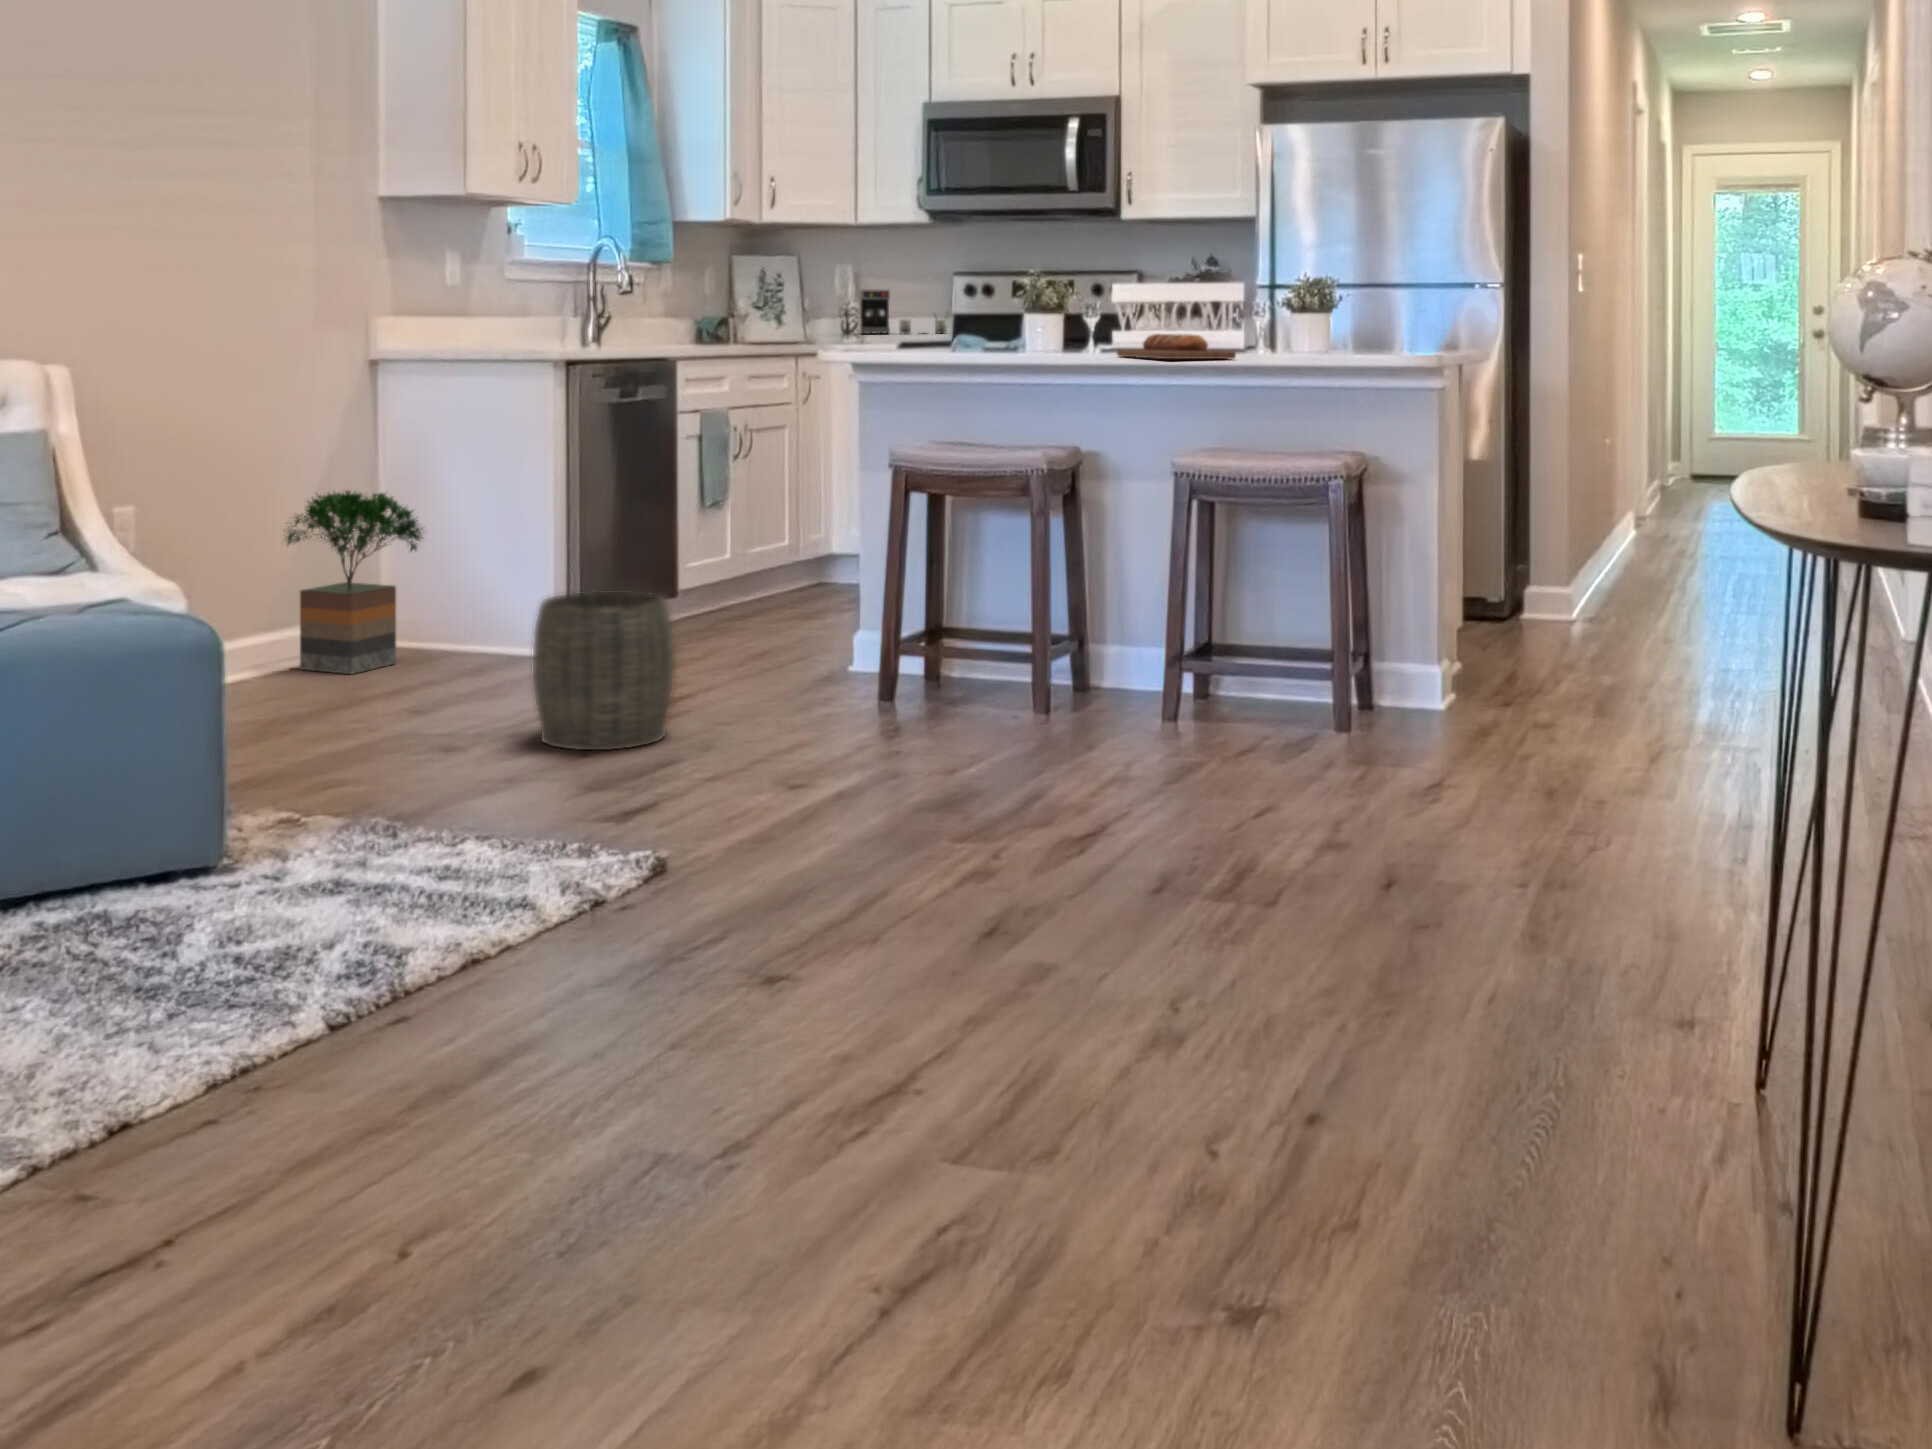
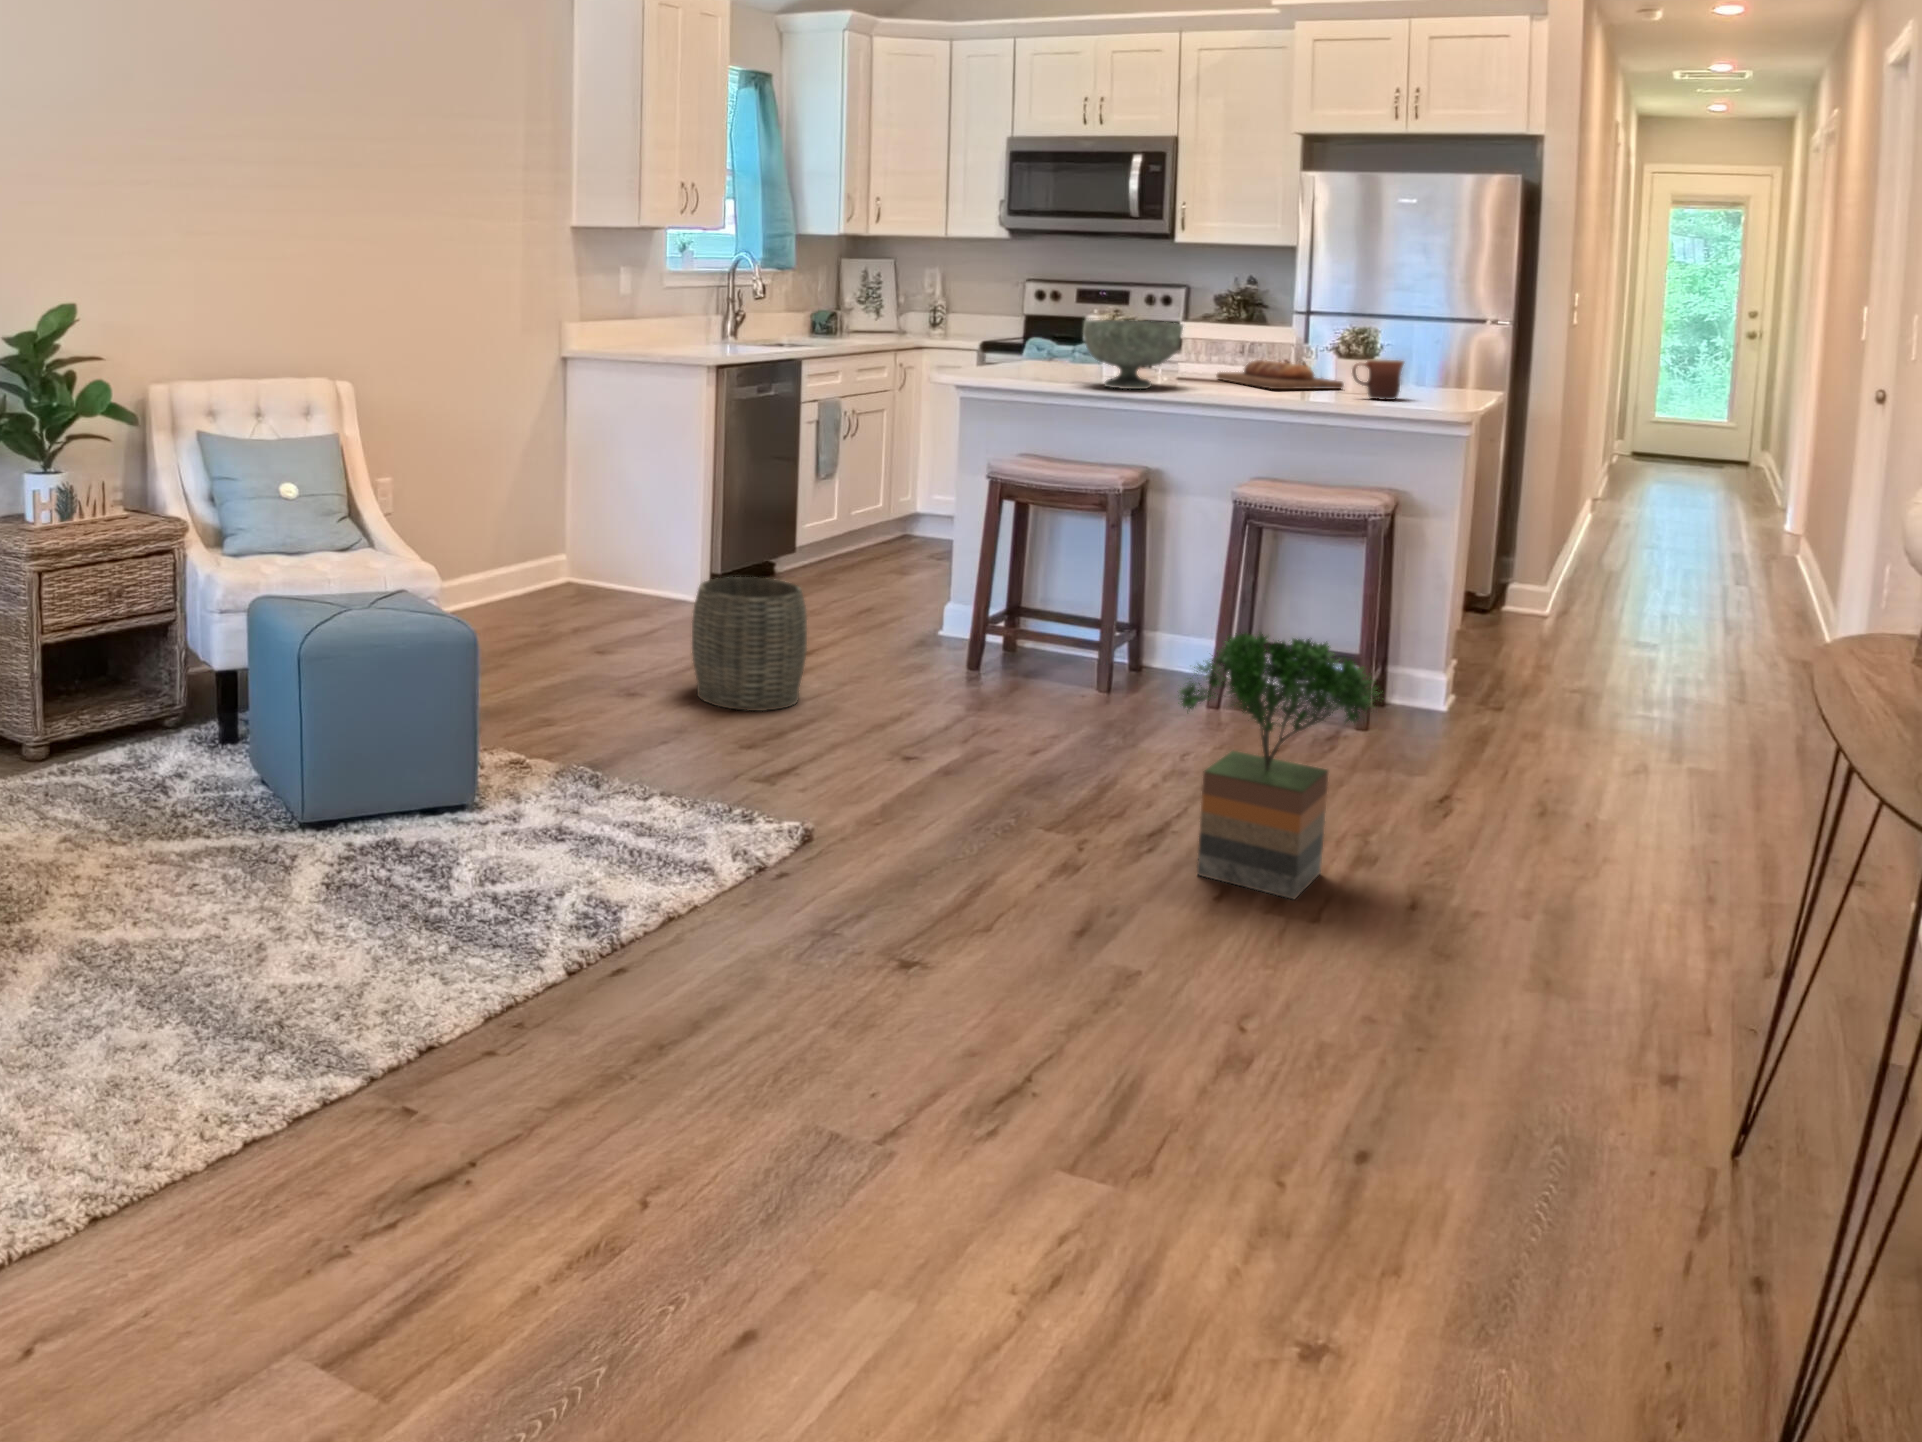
decorative bowl: none [976,286,1078,362] -> present [1083,320,1183,389]
coffee maker: present [861,290,949,333] -> none [951,288,1035,327]
mug: none [1239,322,1287,363] -> present [1352,359,1404,400]
potted tree: present [284,491,423,674] -> present [1178,633,1380,899]

